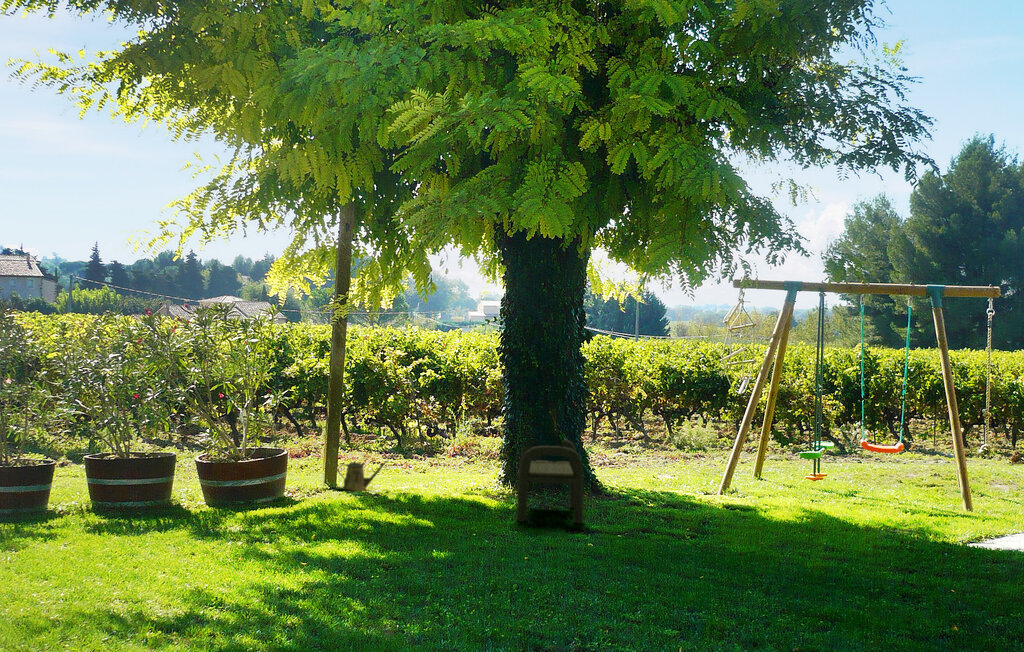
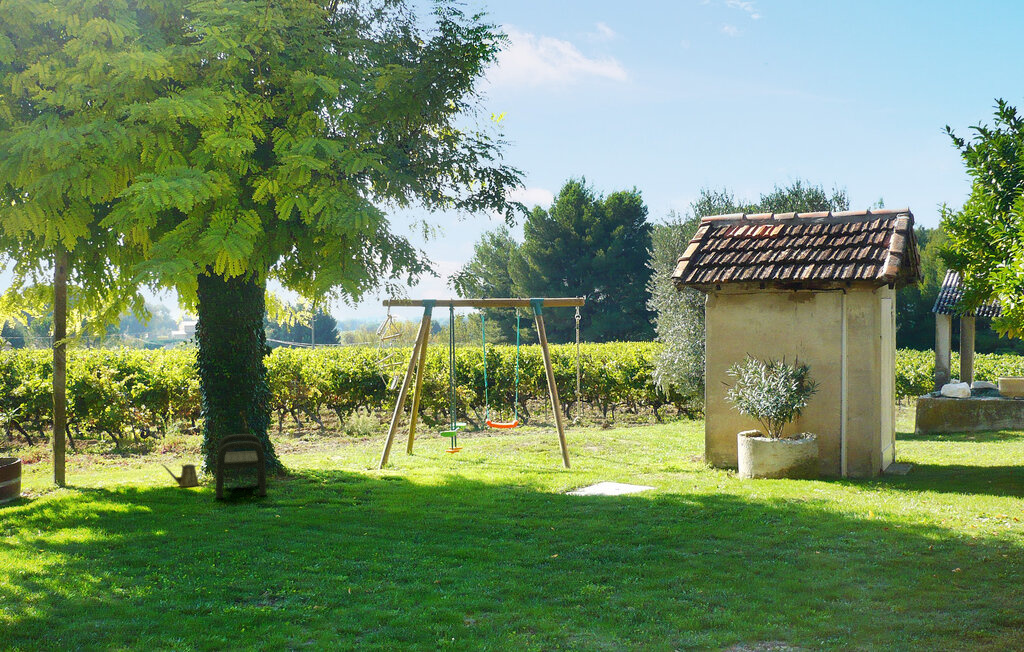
watering can: present [338,460,388,491] -> present [161,464,200,487]

